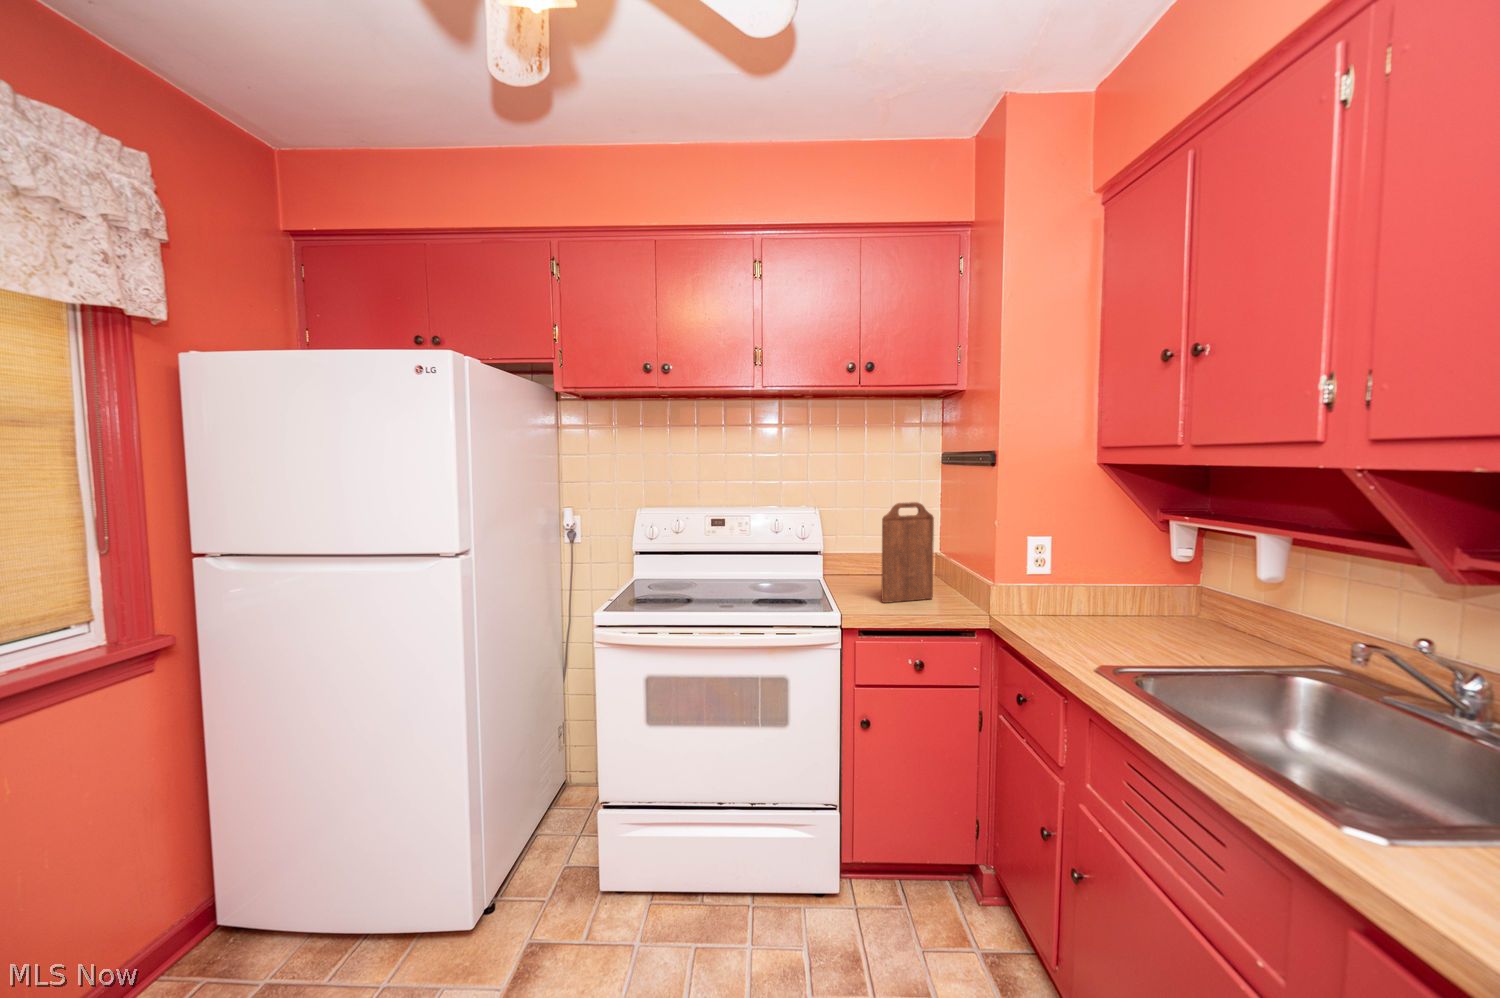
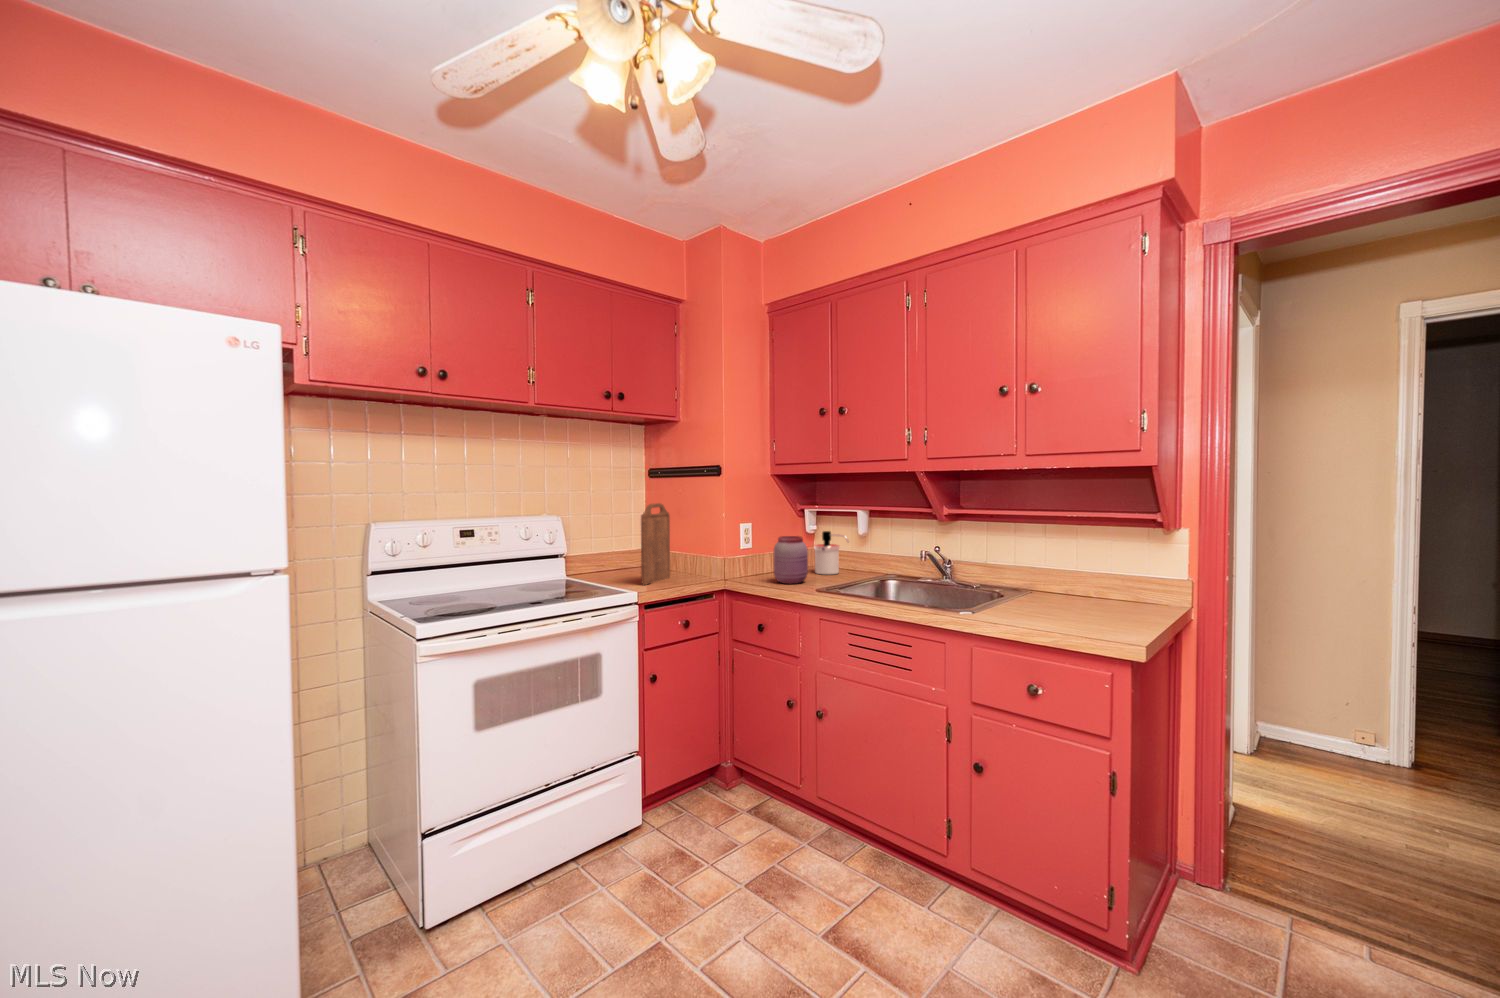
soap dispenser: none [1169,562,1234,638] -> present [814,531,849,575]
jar: none [1061,564,1124,644] -> present [774,536,808,584]

